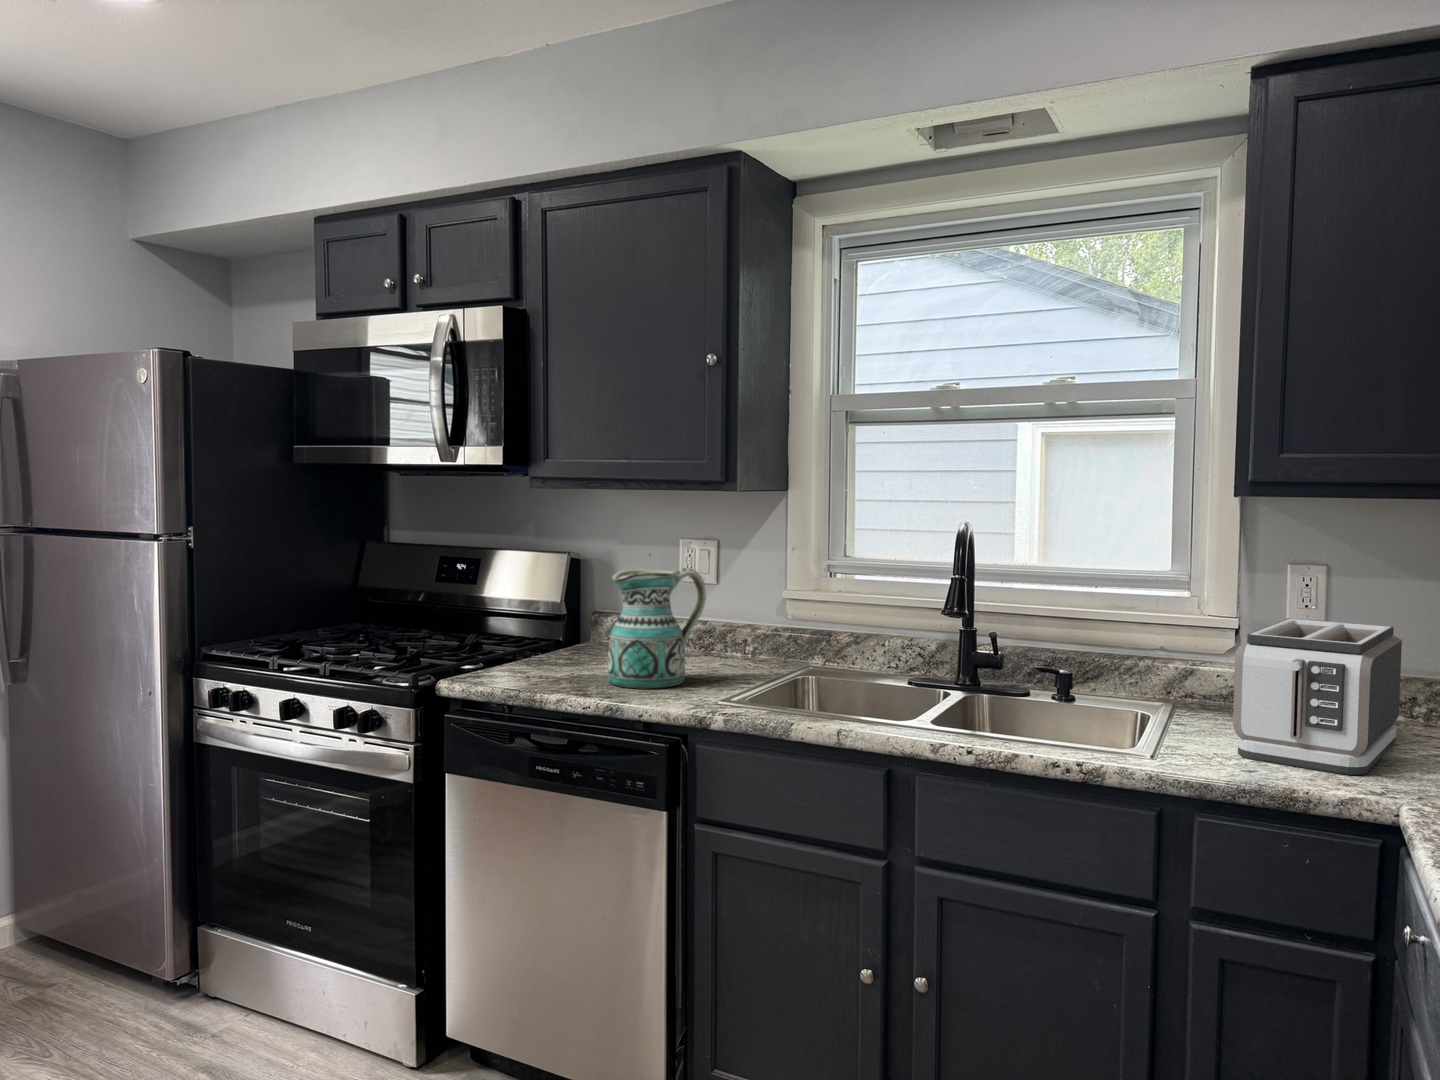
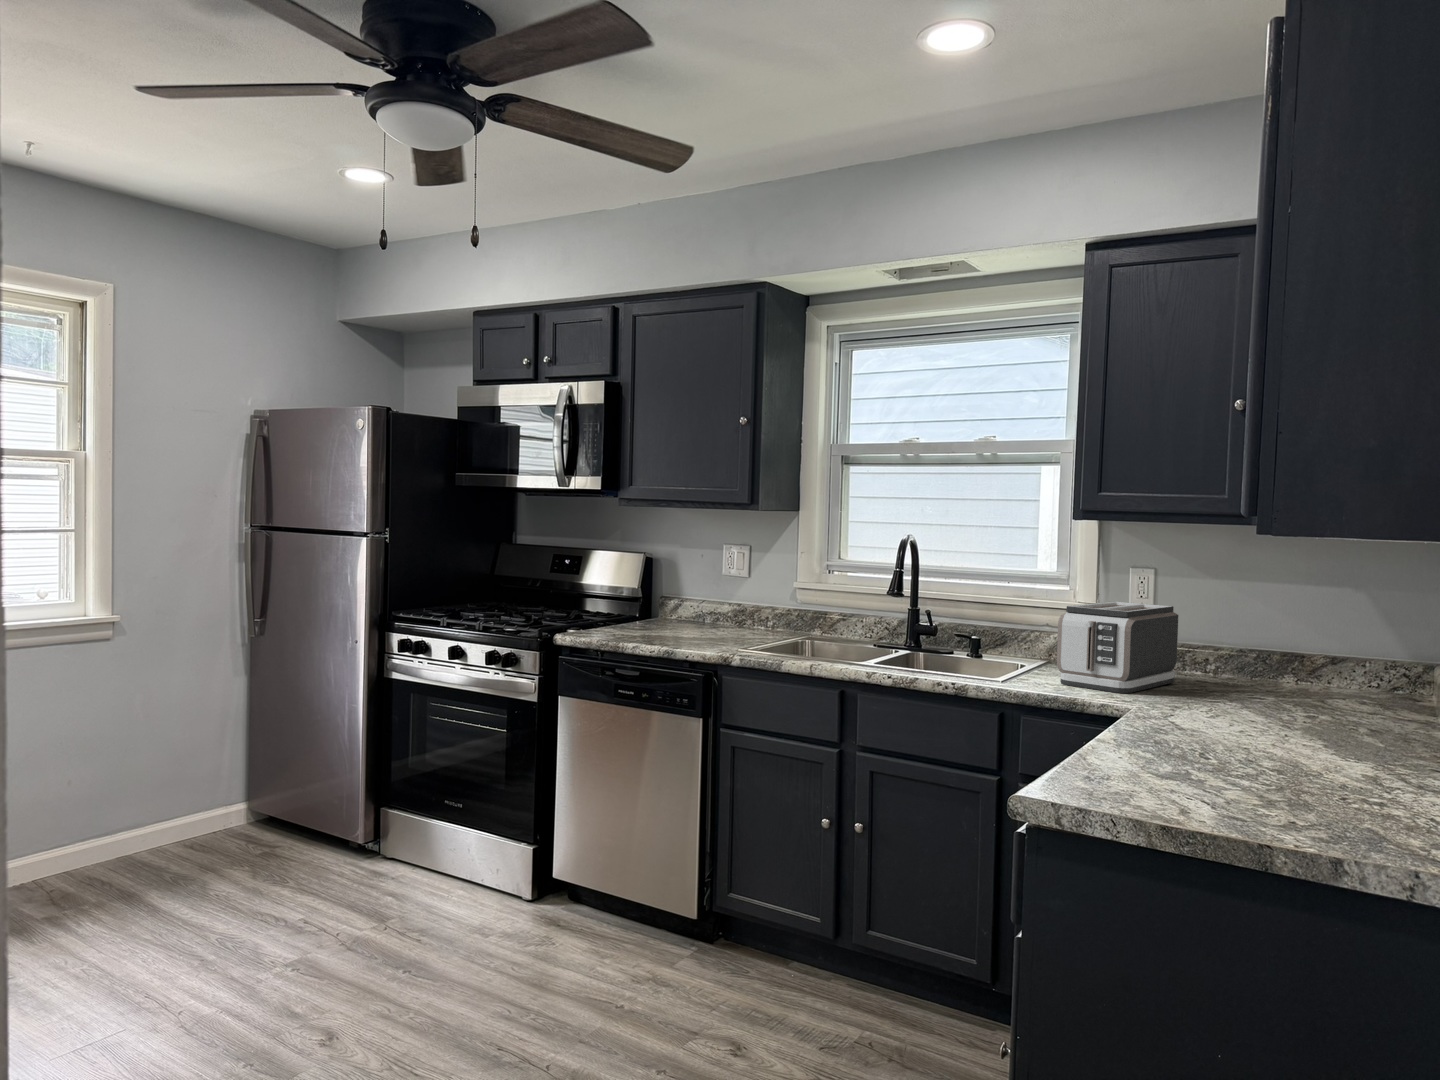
ceramic pitcher: present [608,568,706,688] -> none [668,562,736,642]

